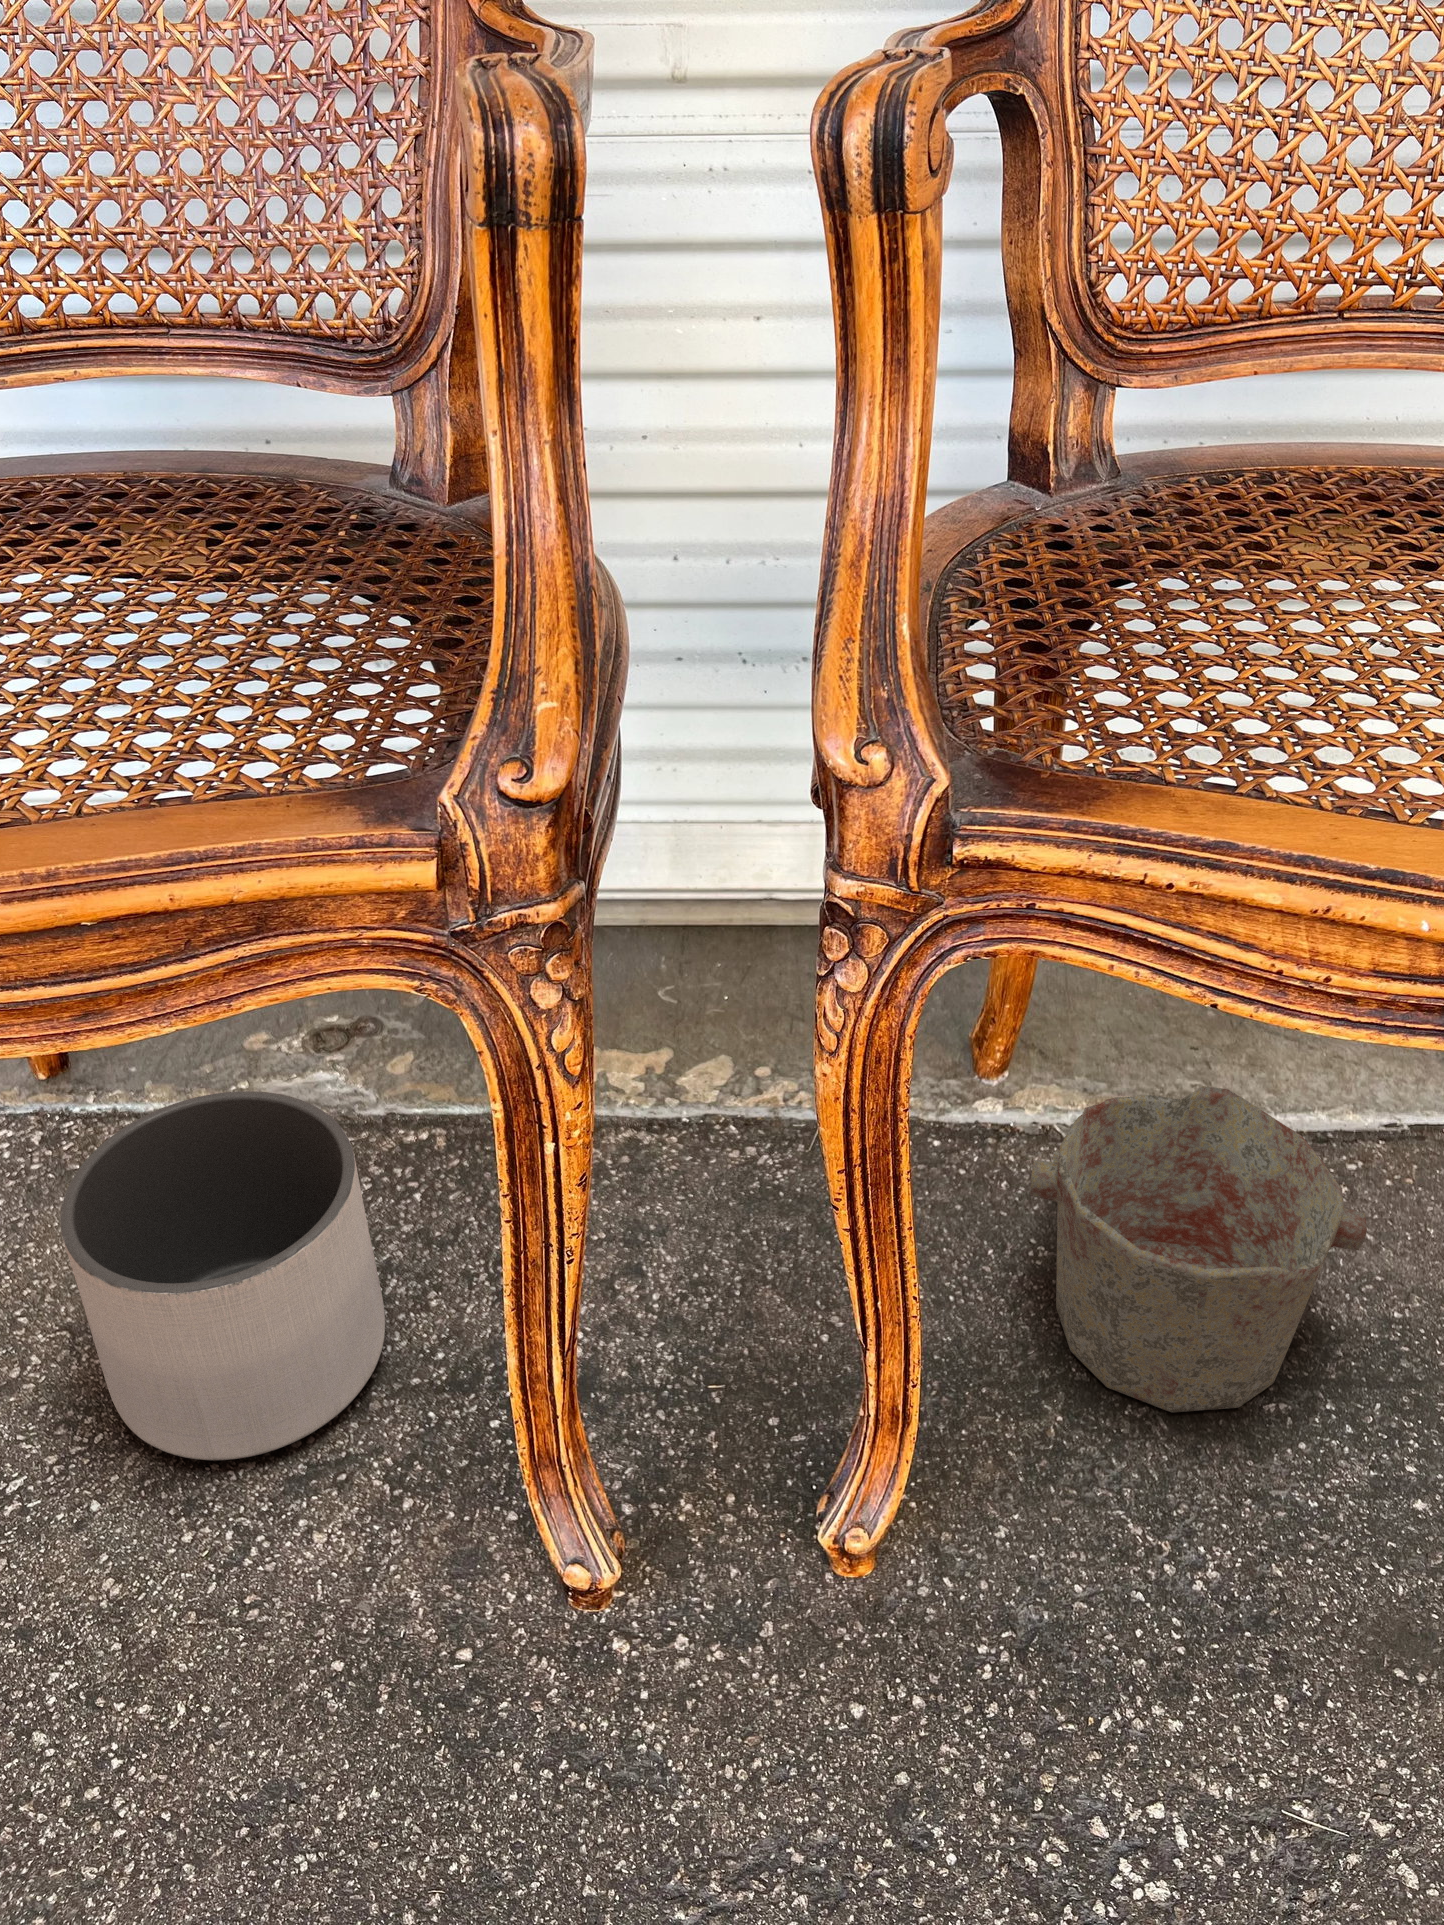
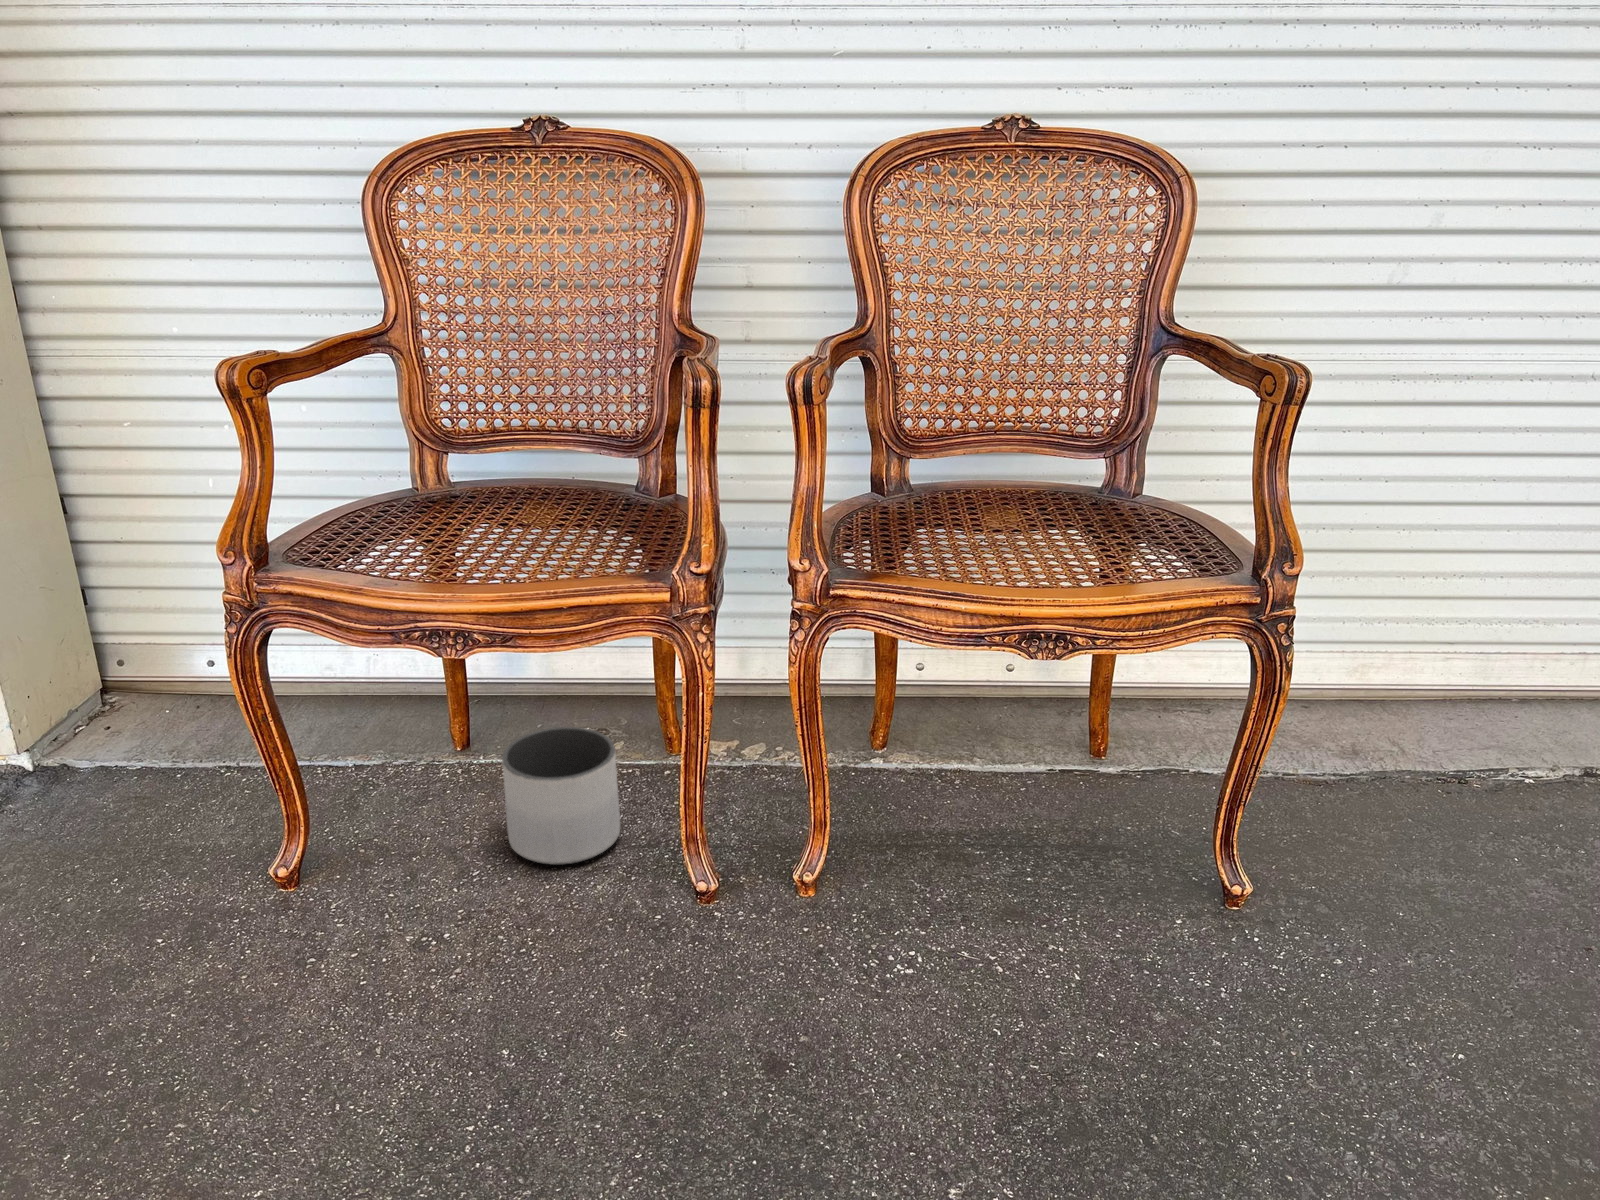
bucket: present [1030,1086,1367,1412] -> none [884,732,1013,854]

